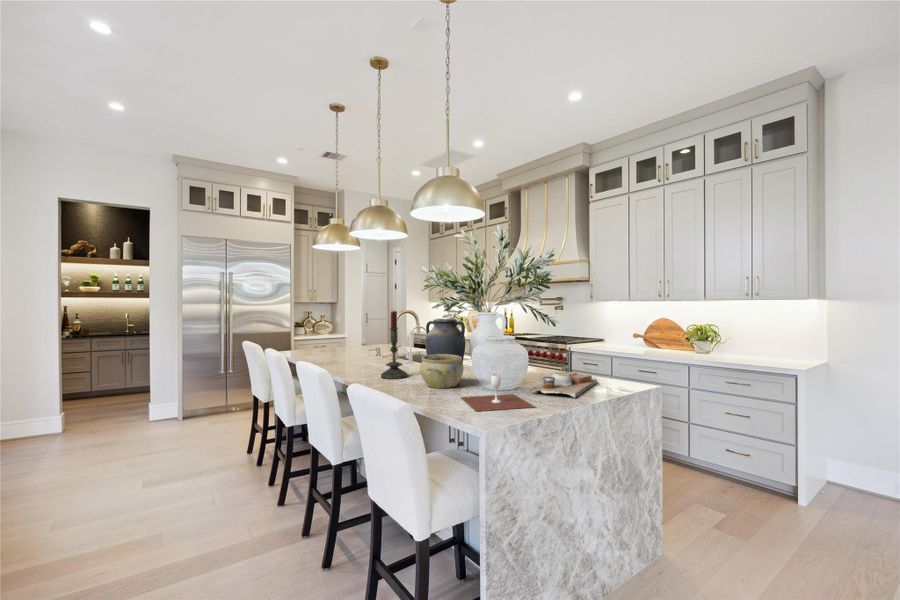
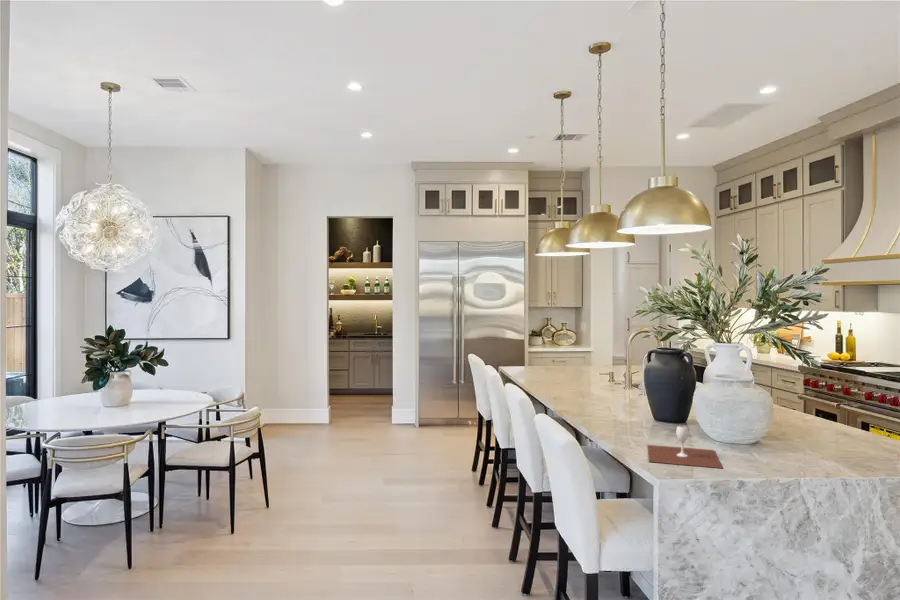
candle: present [381,311,407,379] -> none [584,339,613,415]
ceramic bowl: present [420,354,464,388] -> none [616,393,667,433]
cutting board: present [531,371,597,398] -> none [736,432,856,467]

